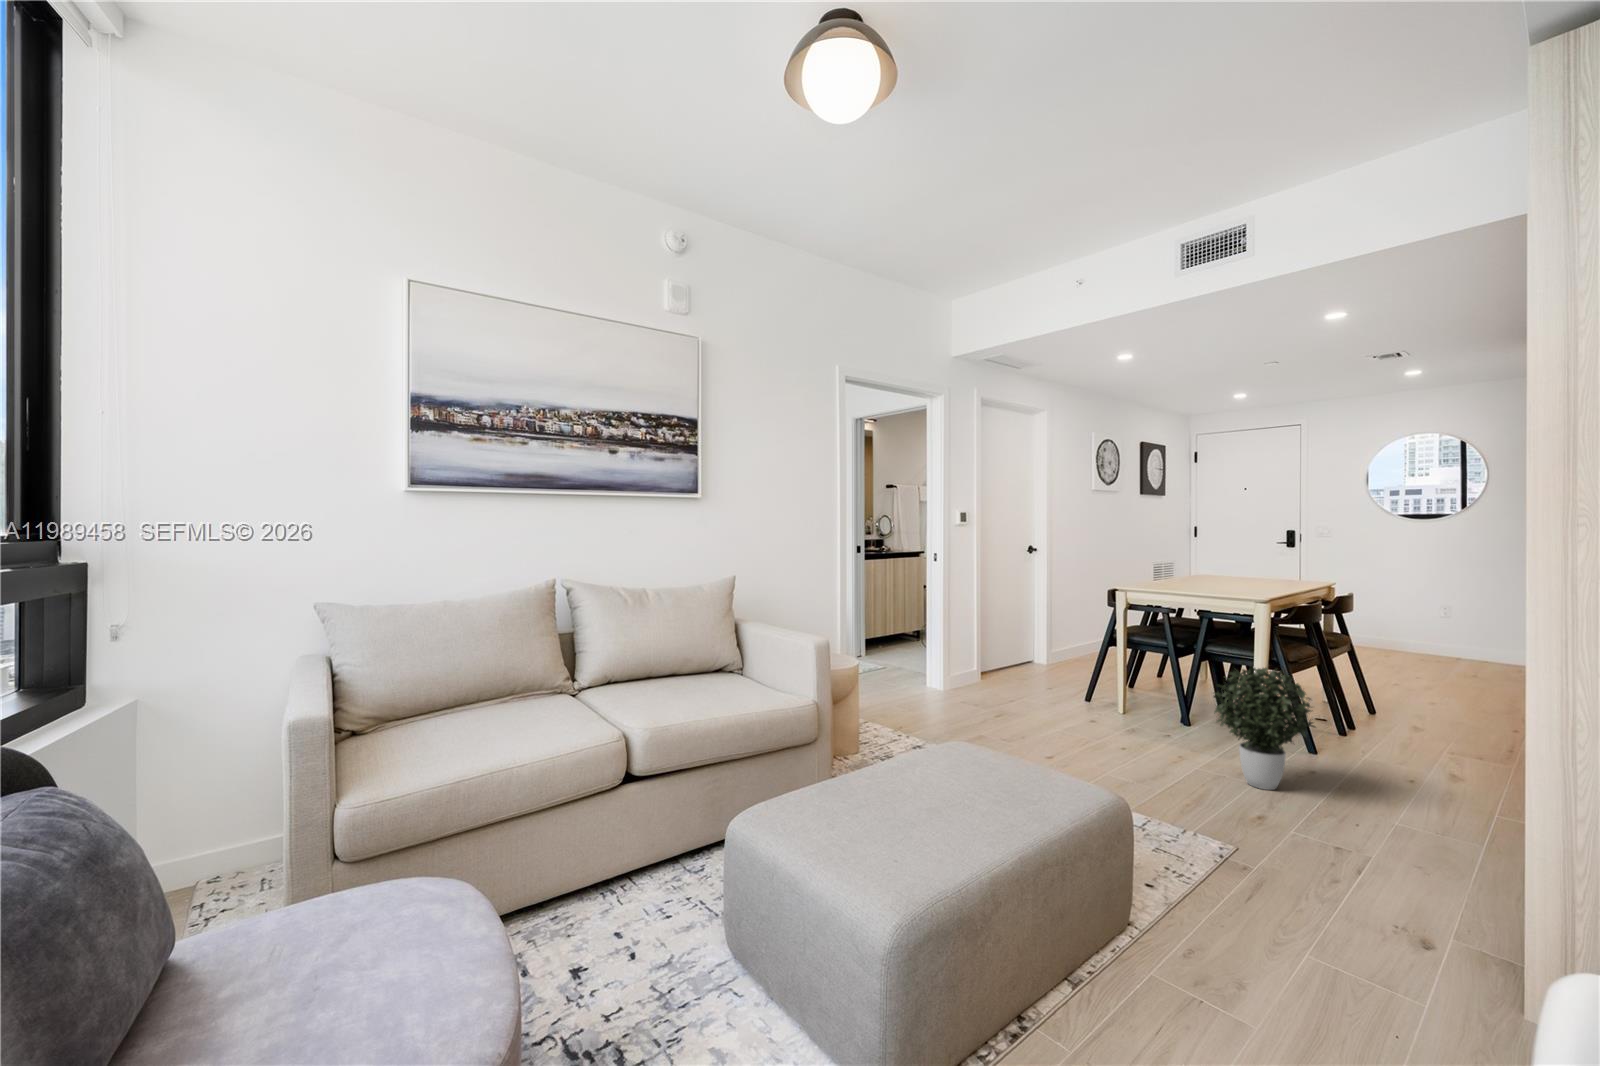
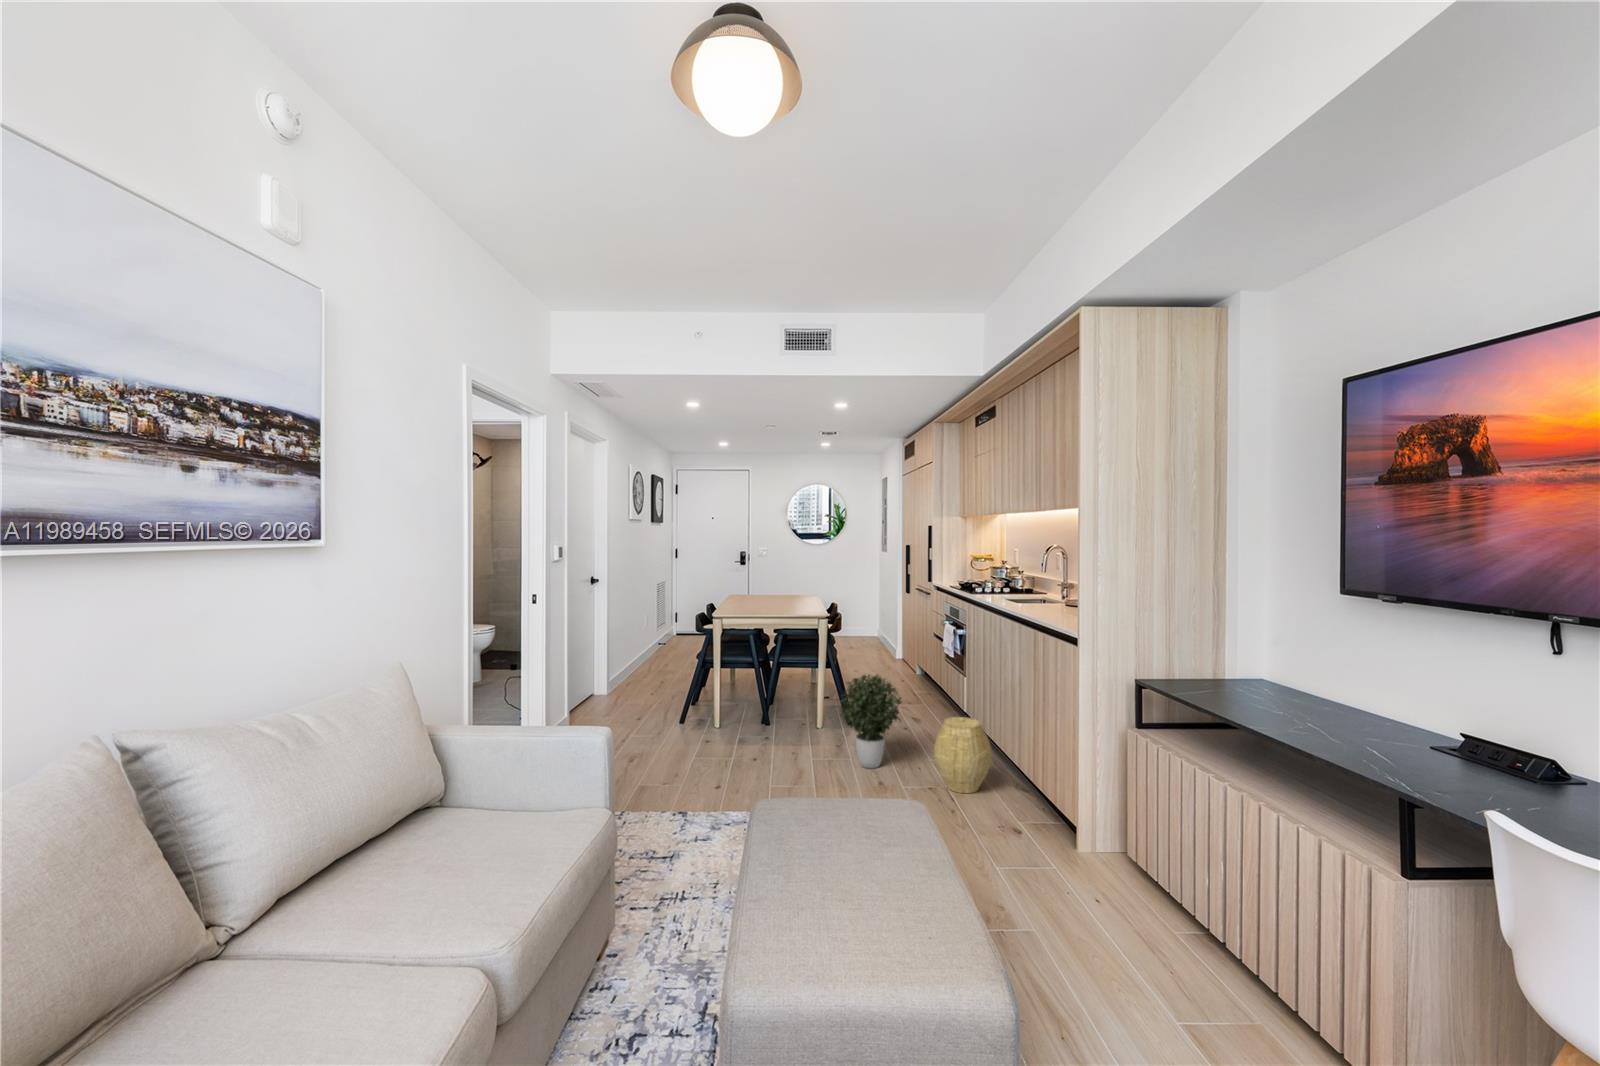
woven basket: none [1328,743,1439,860] -> present [934,717,992,793]

